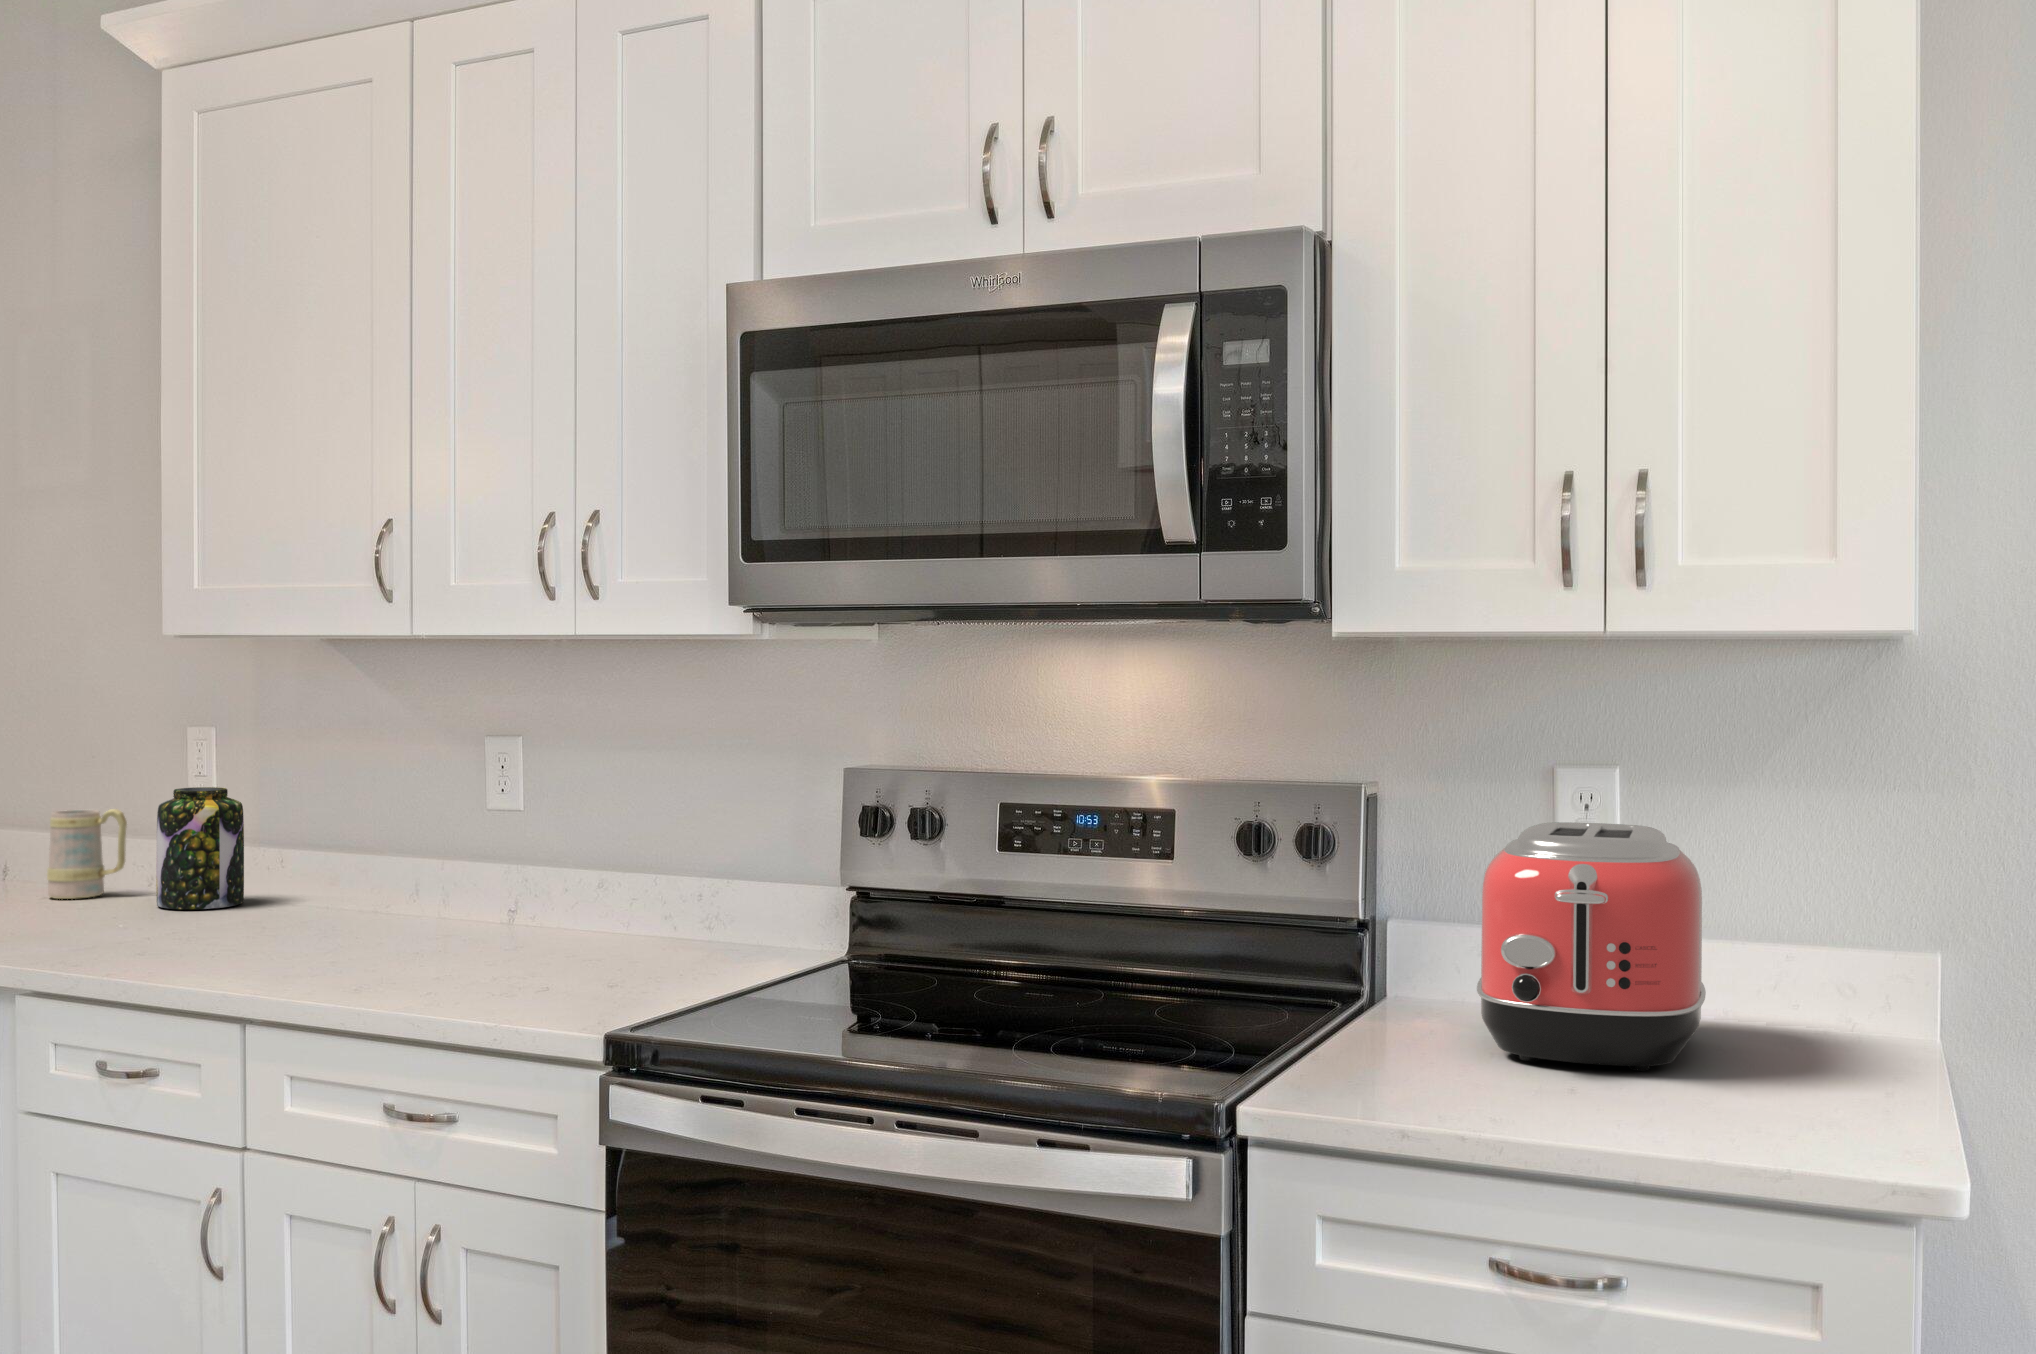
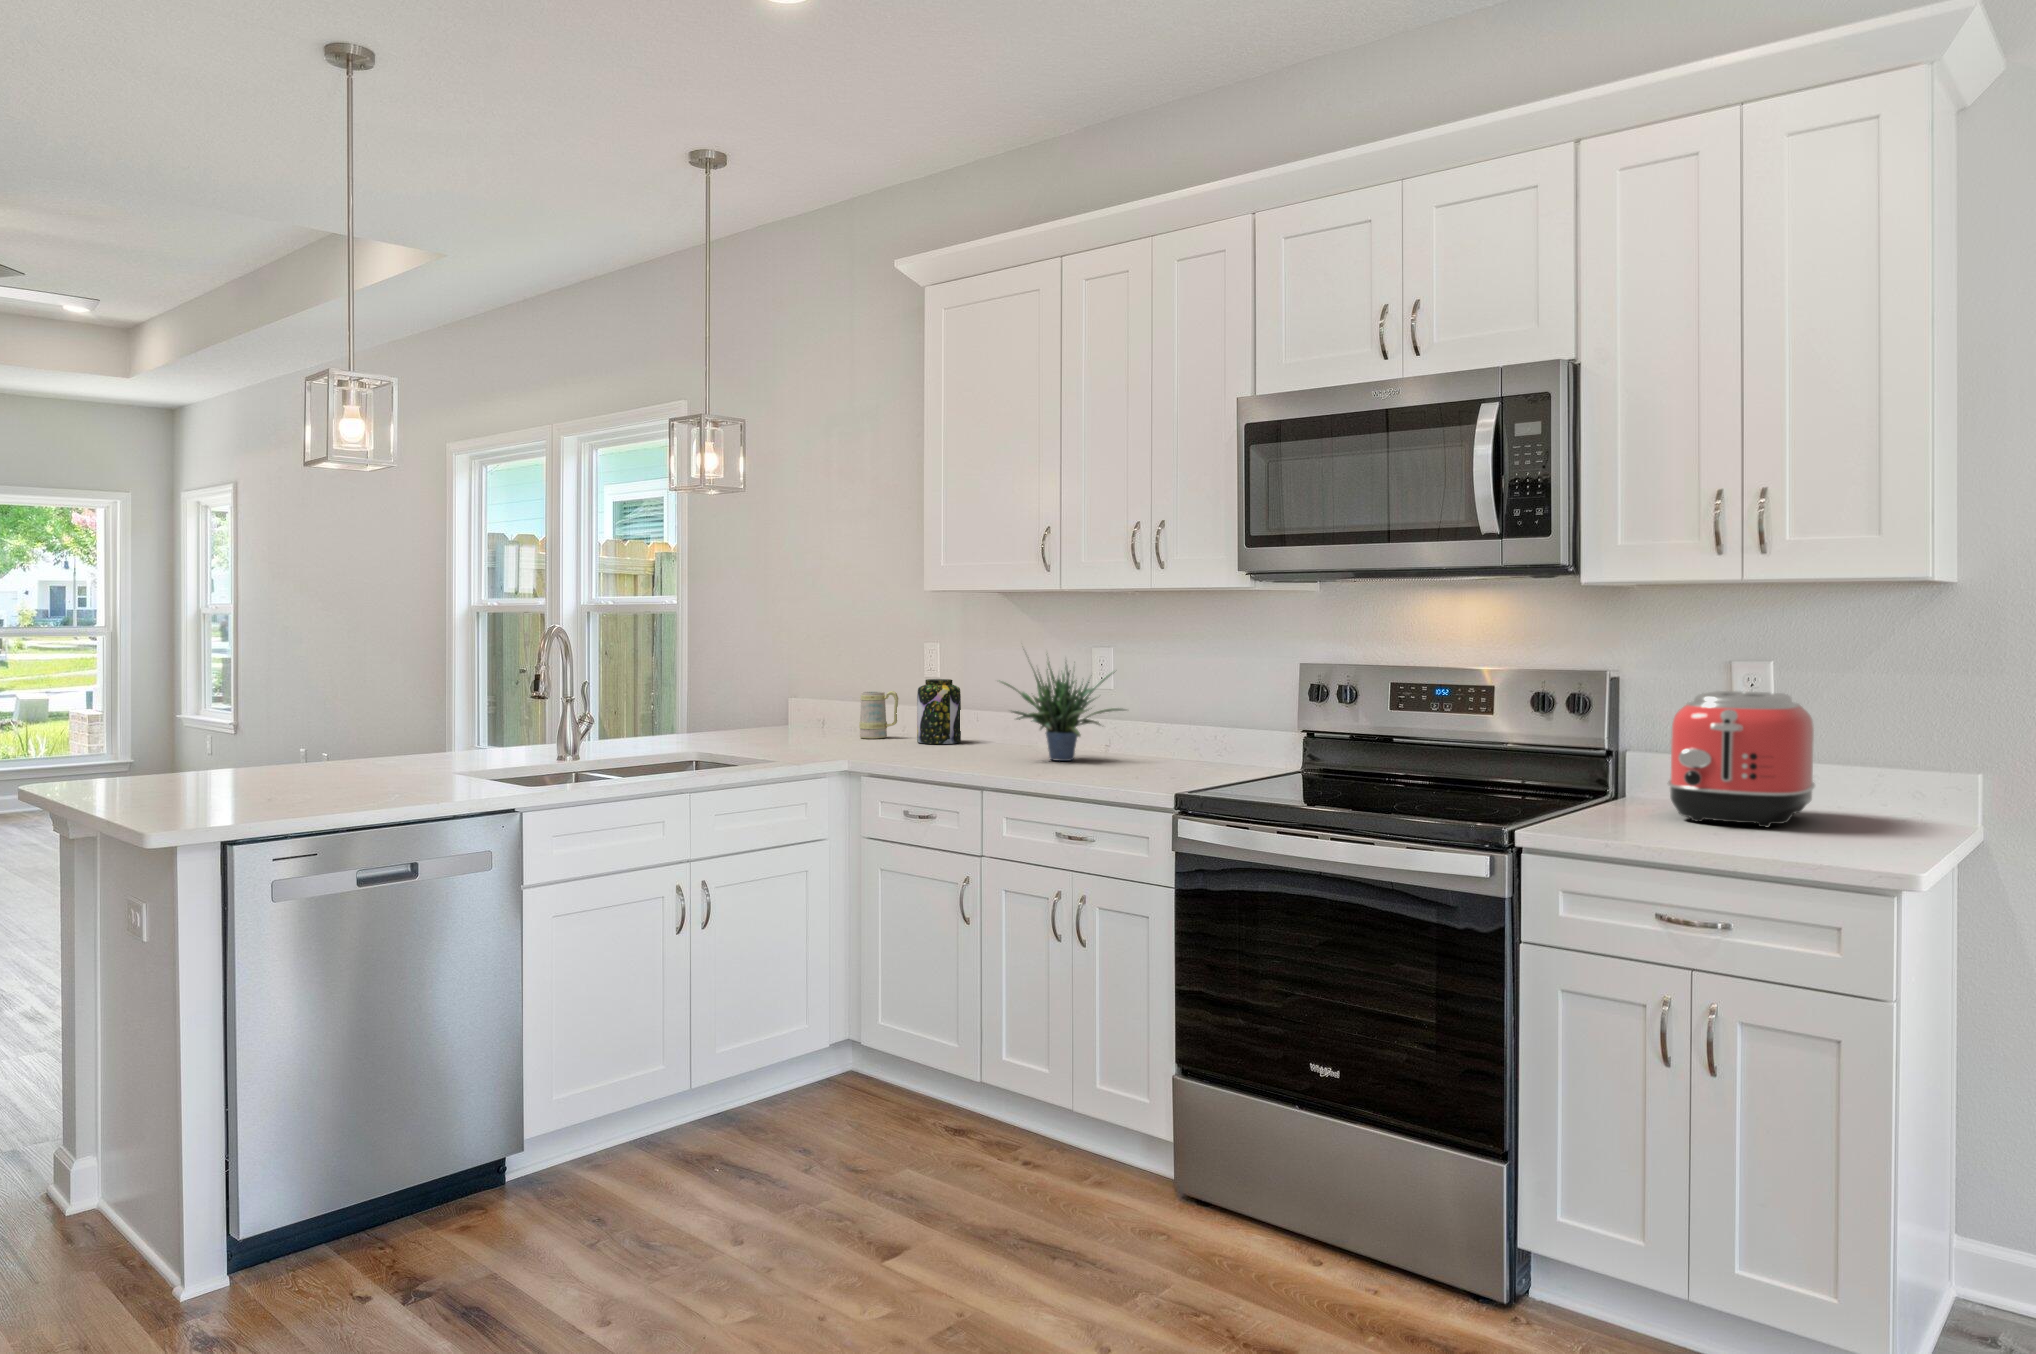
potted plant: none [288,724,543,947] -> present [999,663,1126,761]

